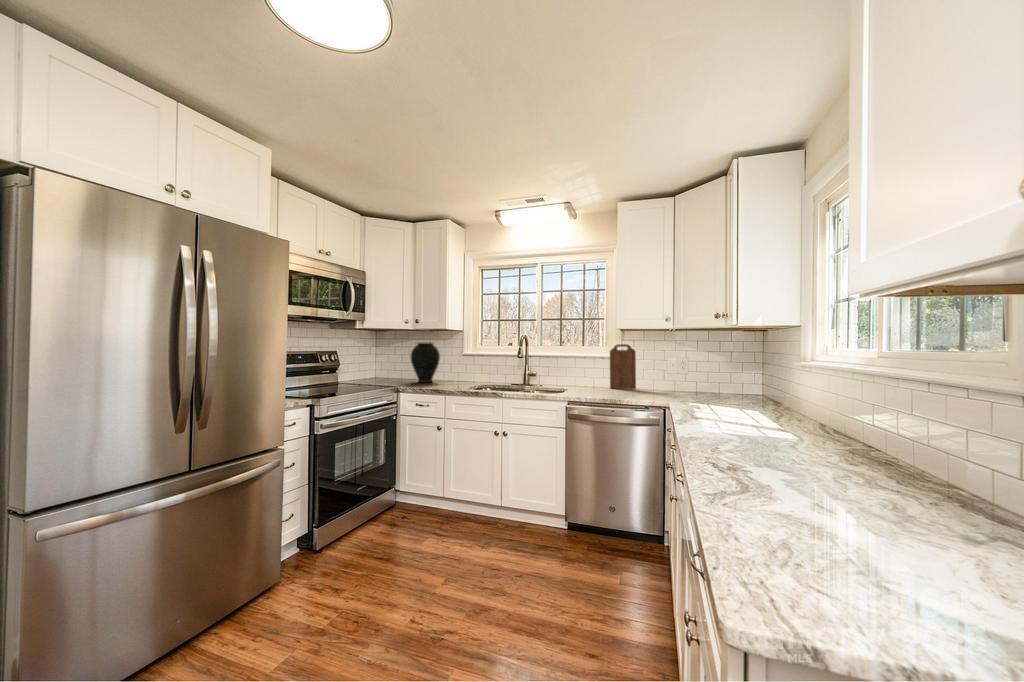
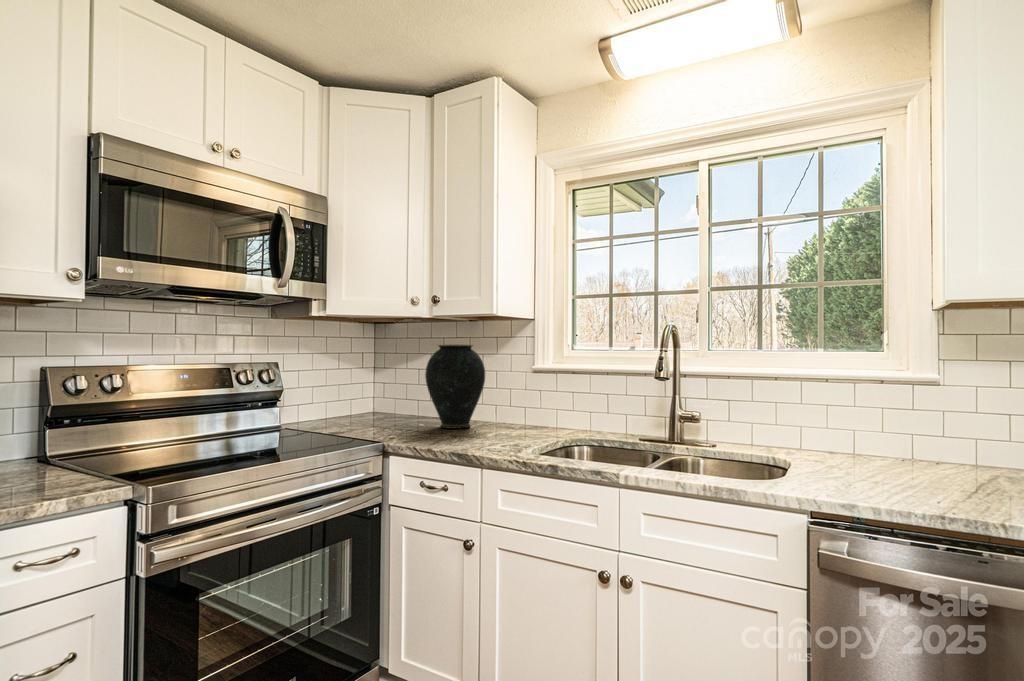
cutting board: present [610,344,636,389] -> none [903,347,993,472]

